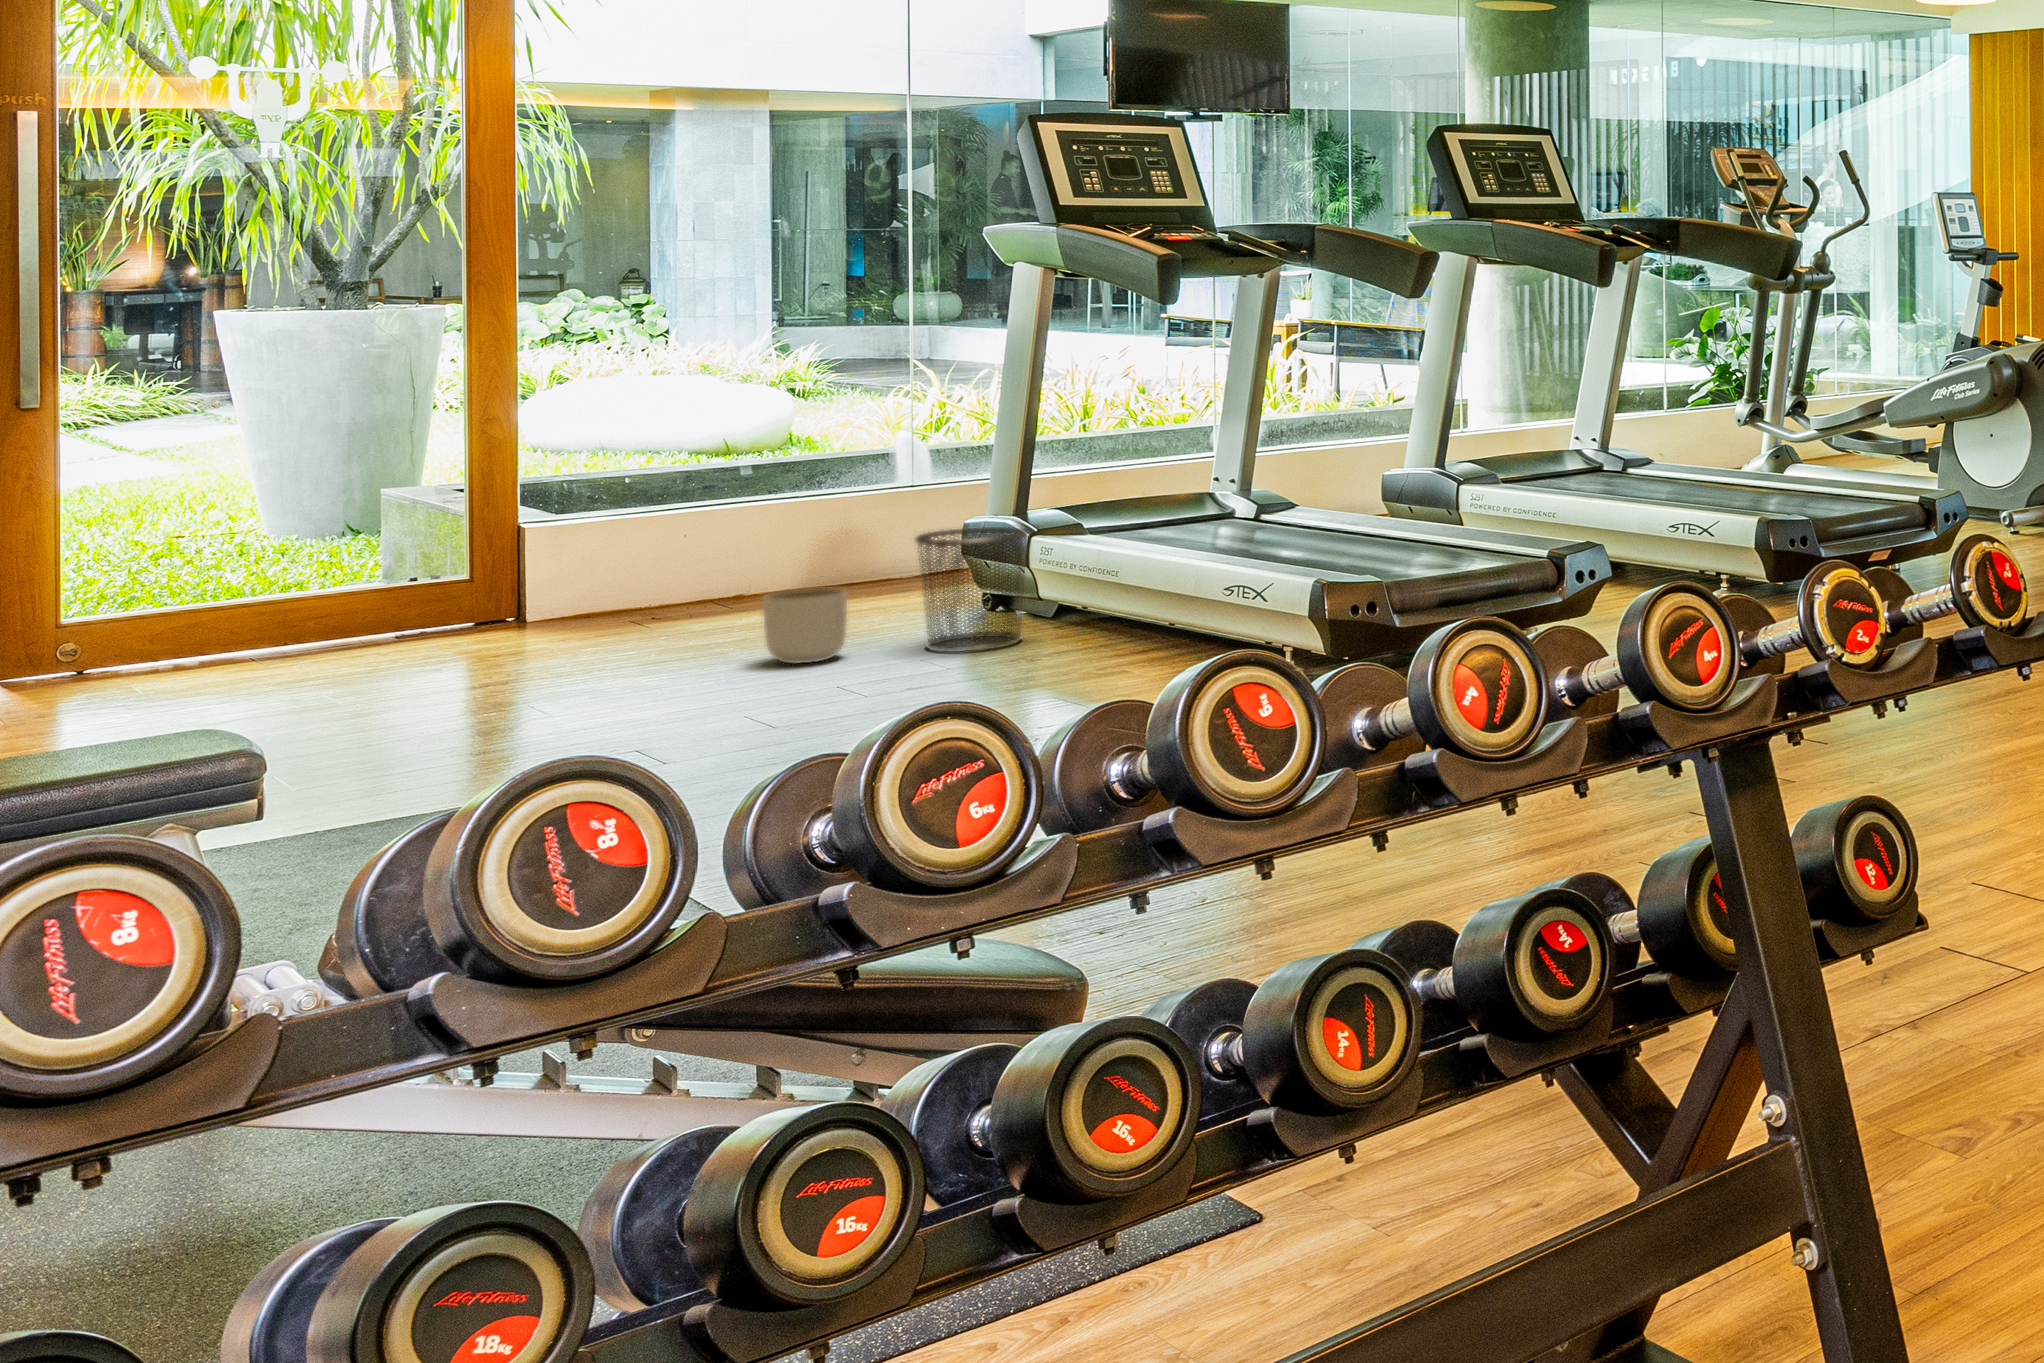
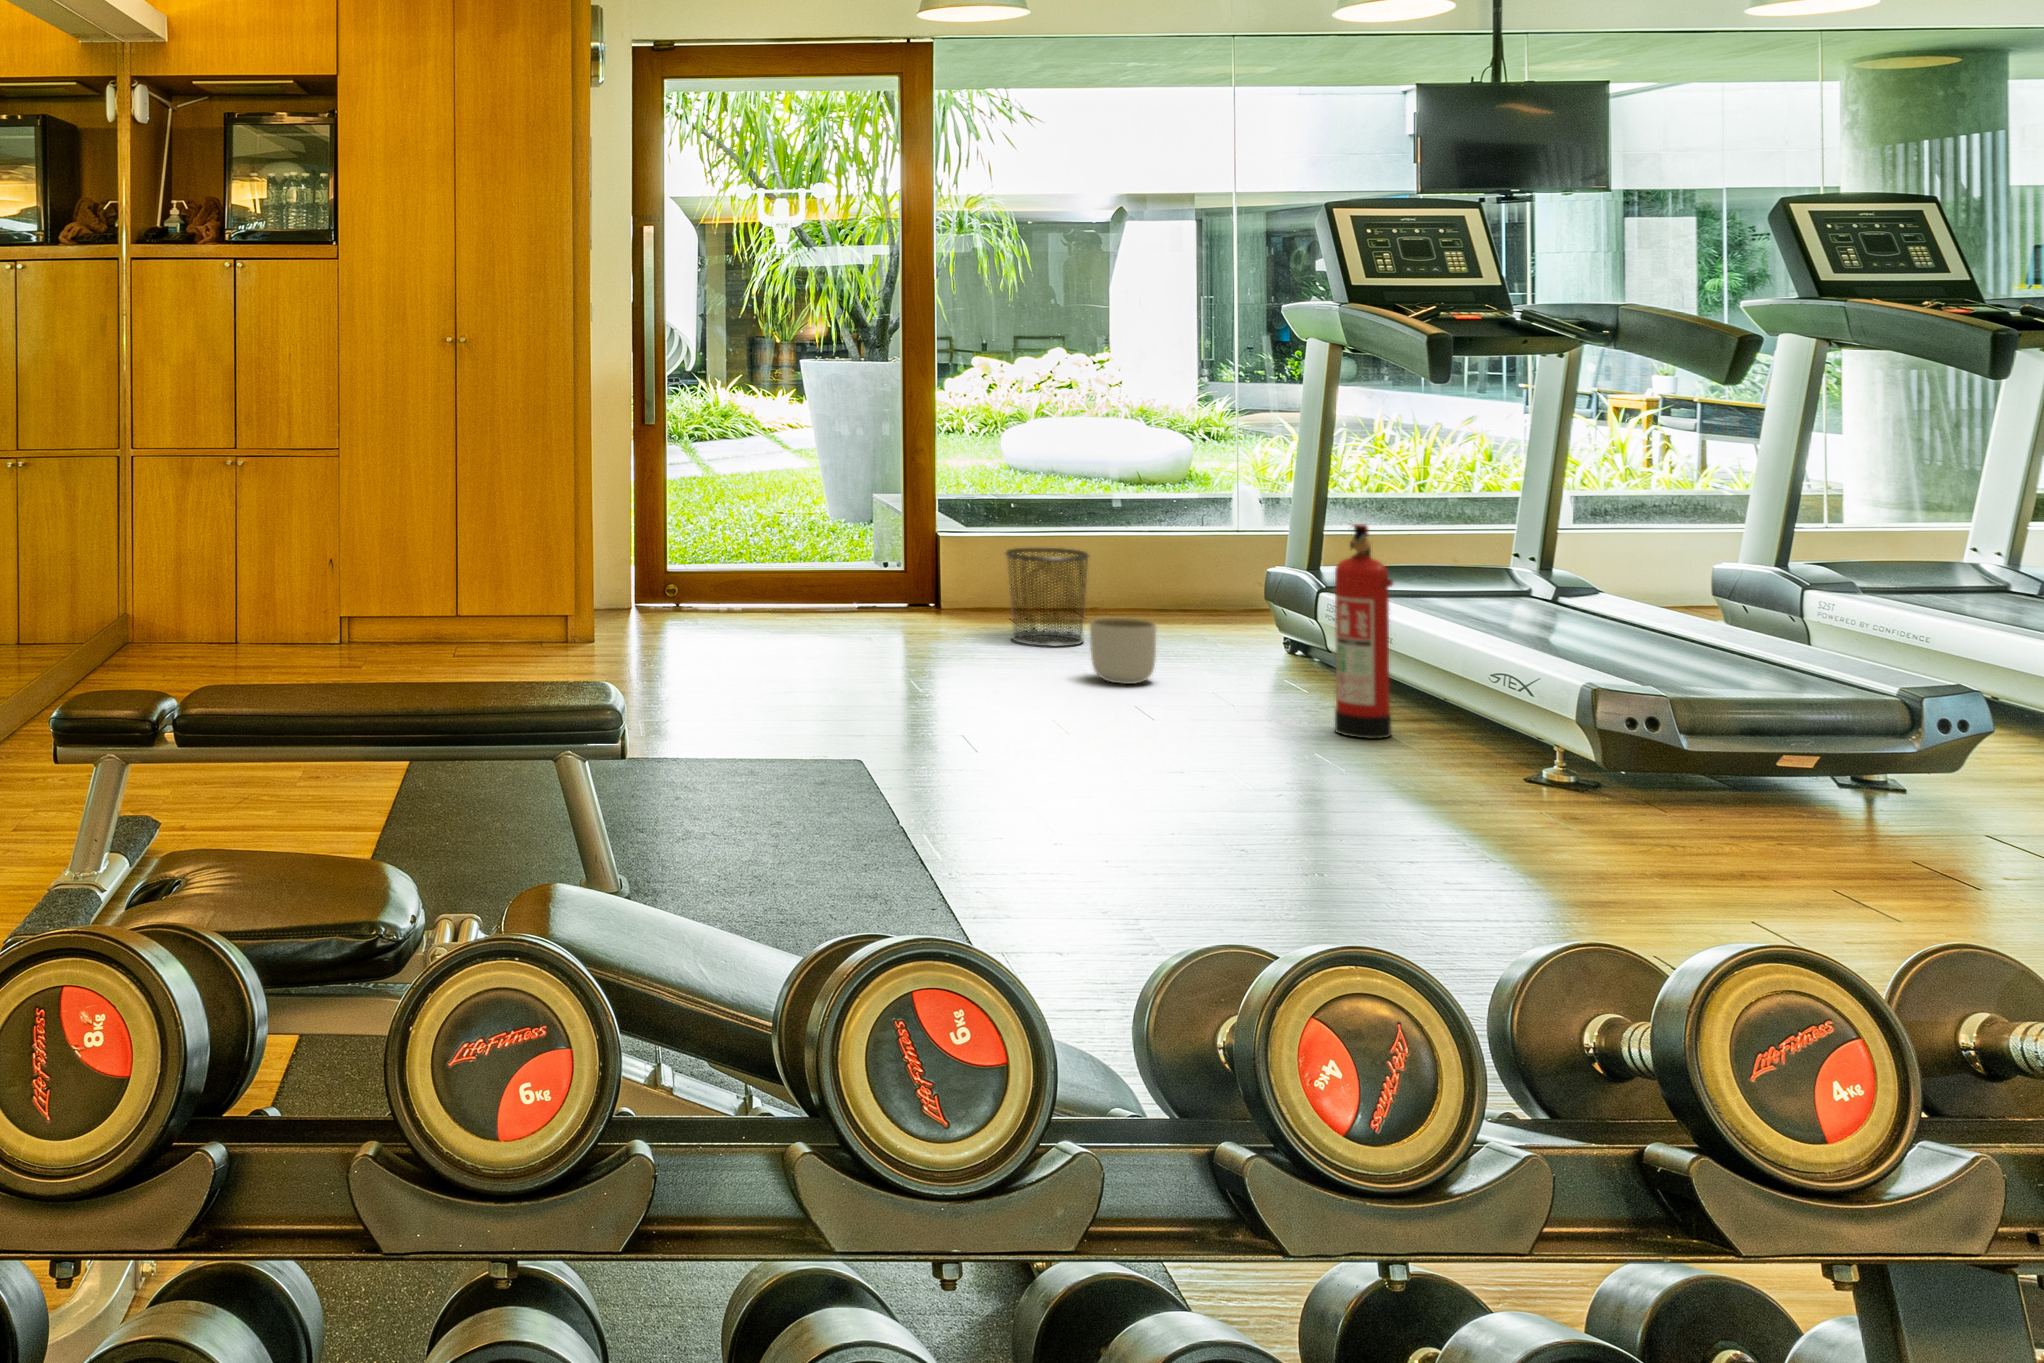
fire extinguisher: none [1063,453,1123,673] -> present [1335,524,1393,739]
waste bin: present [915,527,1027,652] -> present [1006,547,1089,646]

